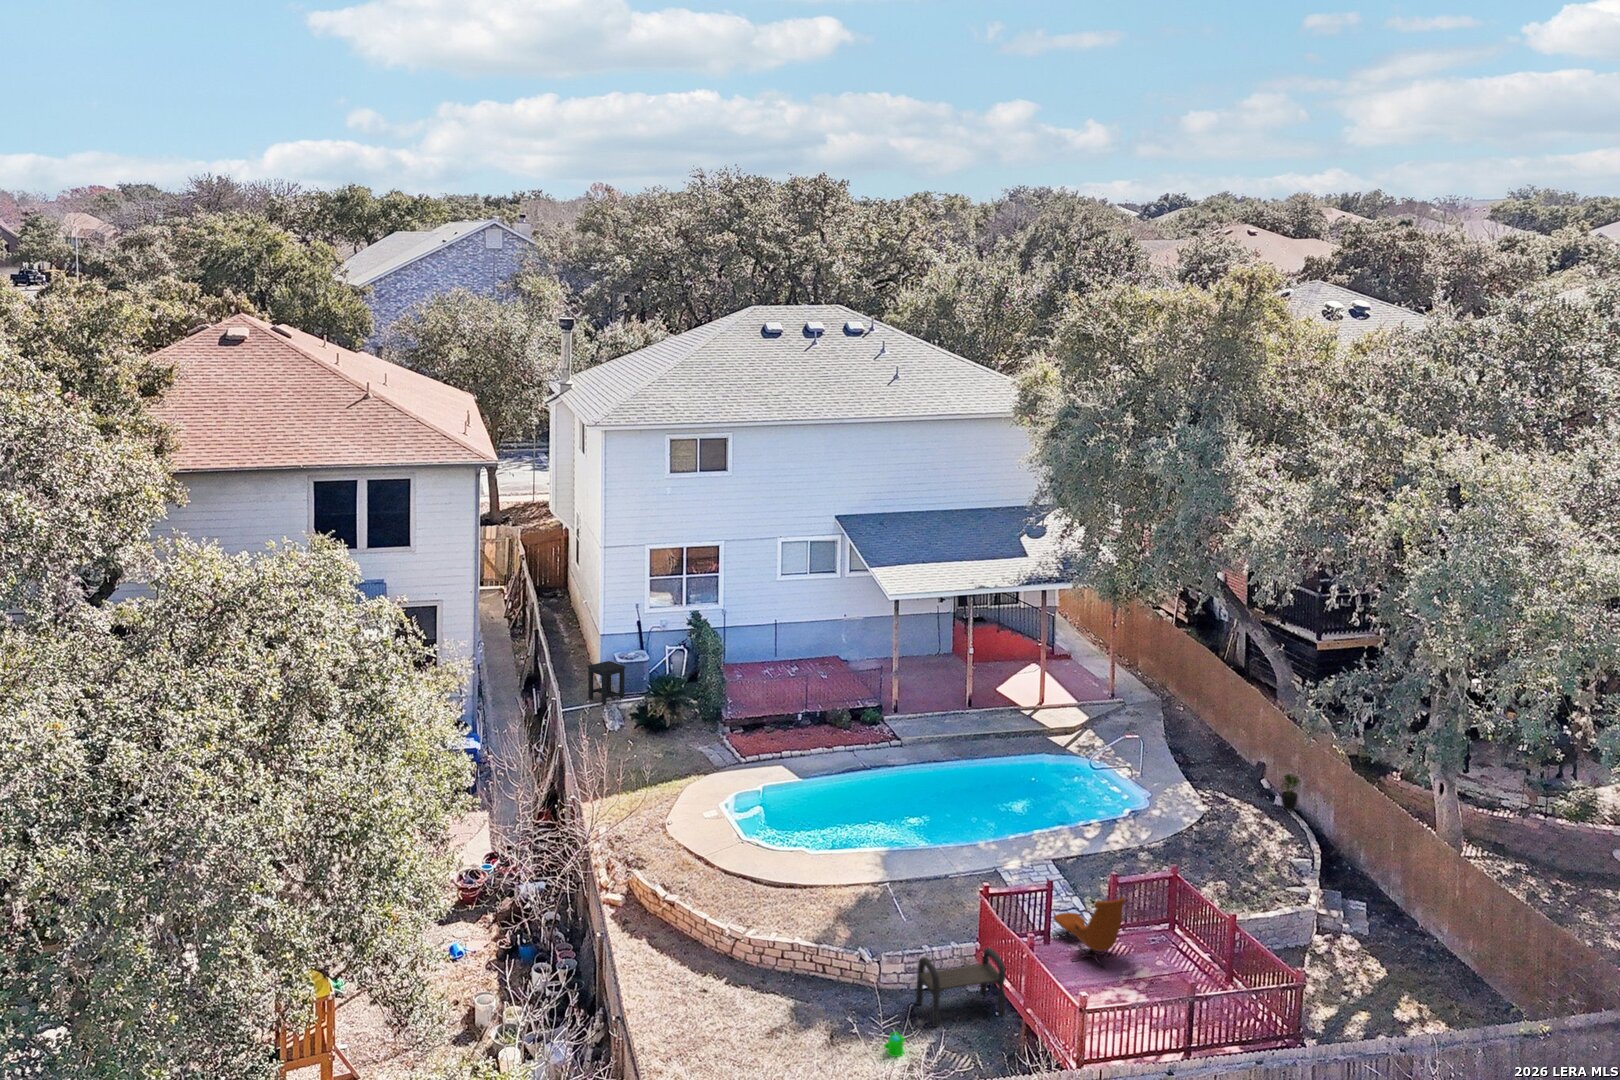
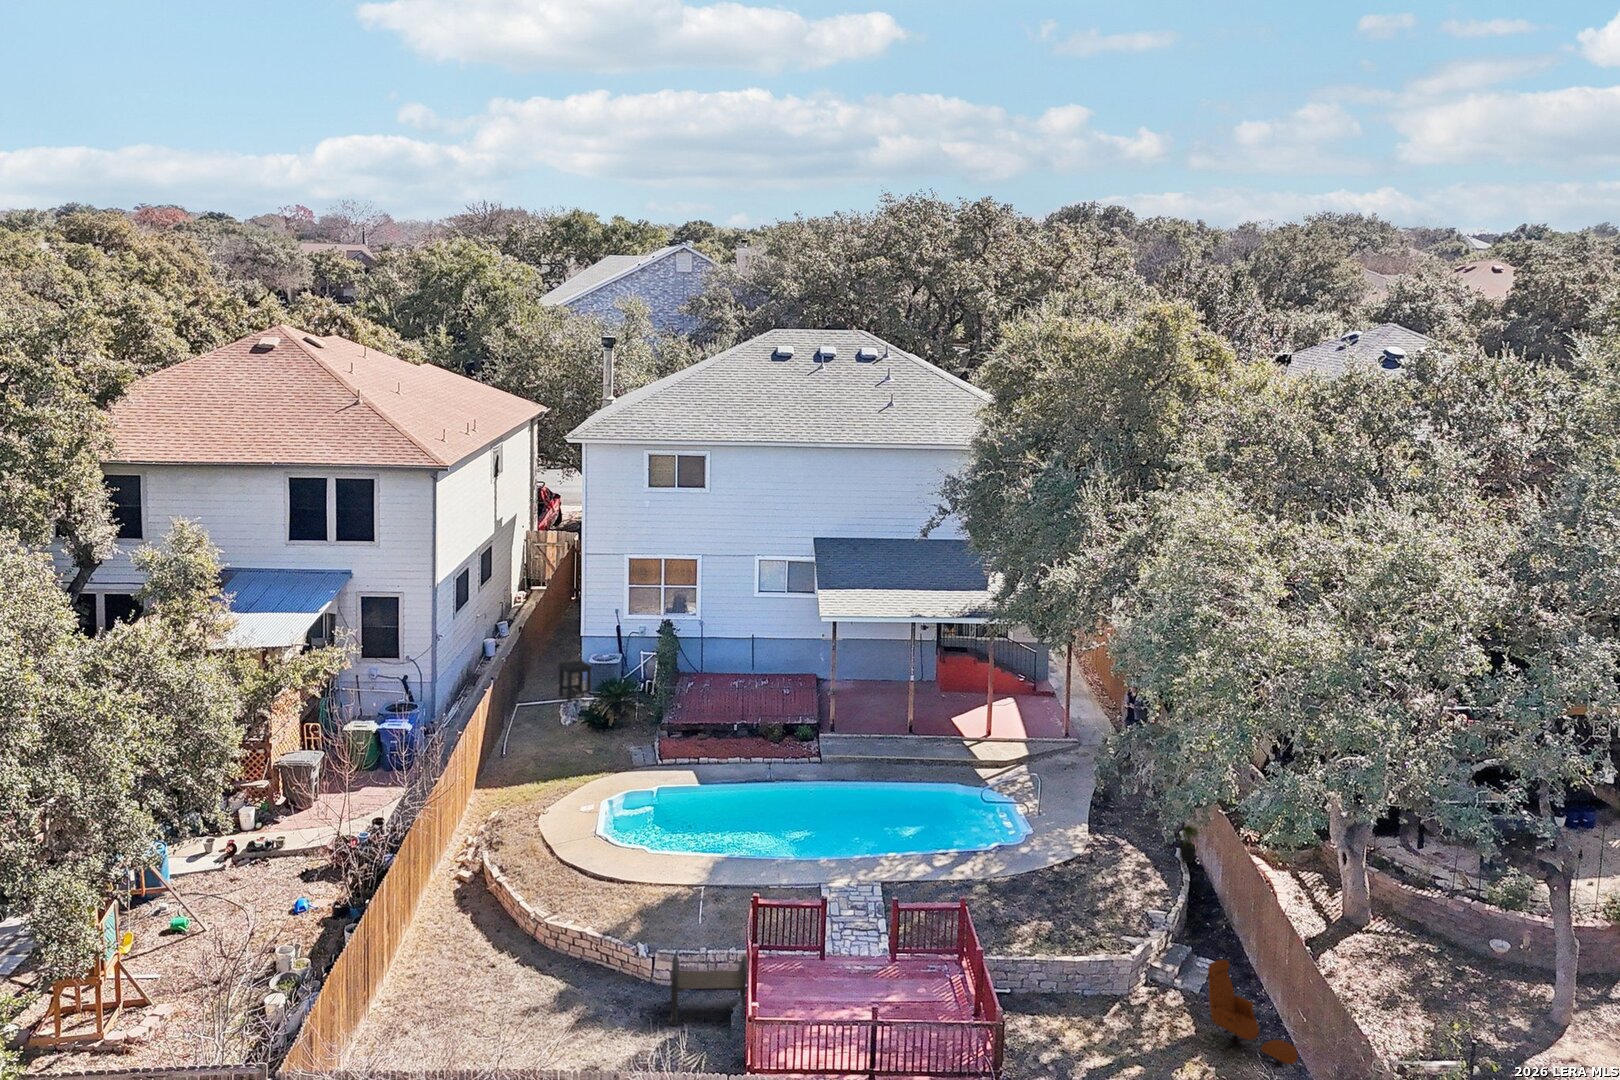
lounge chair: present [1053,897,1125,966] -> present [1208,960,1298,1068]
watering can: present [884,1031,905,1057] -> none [601,1022,630,1048]

